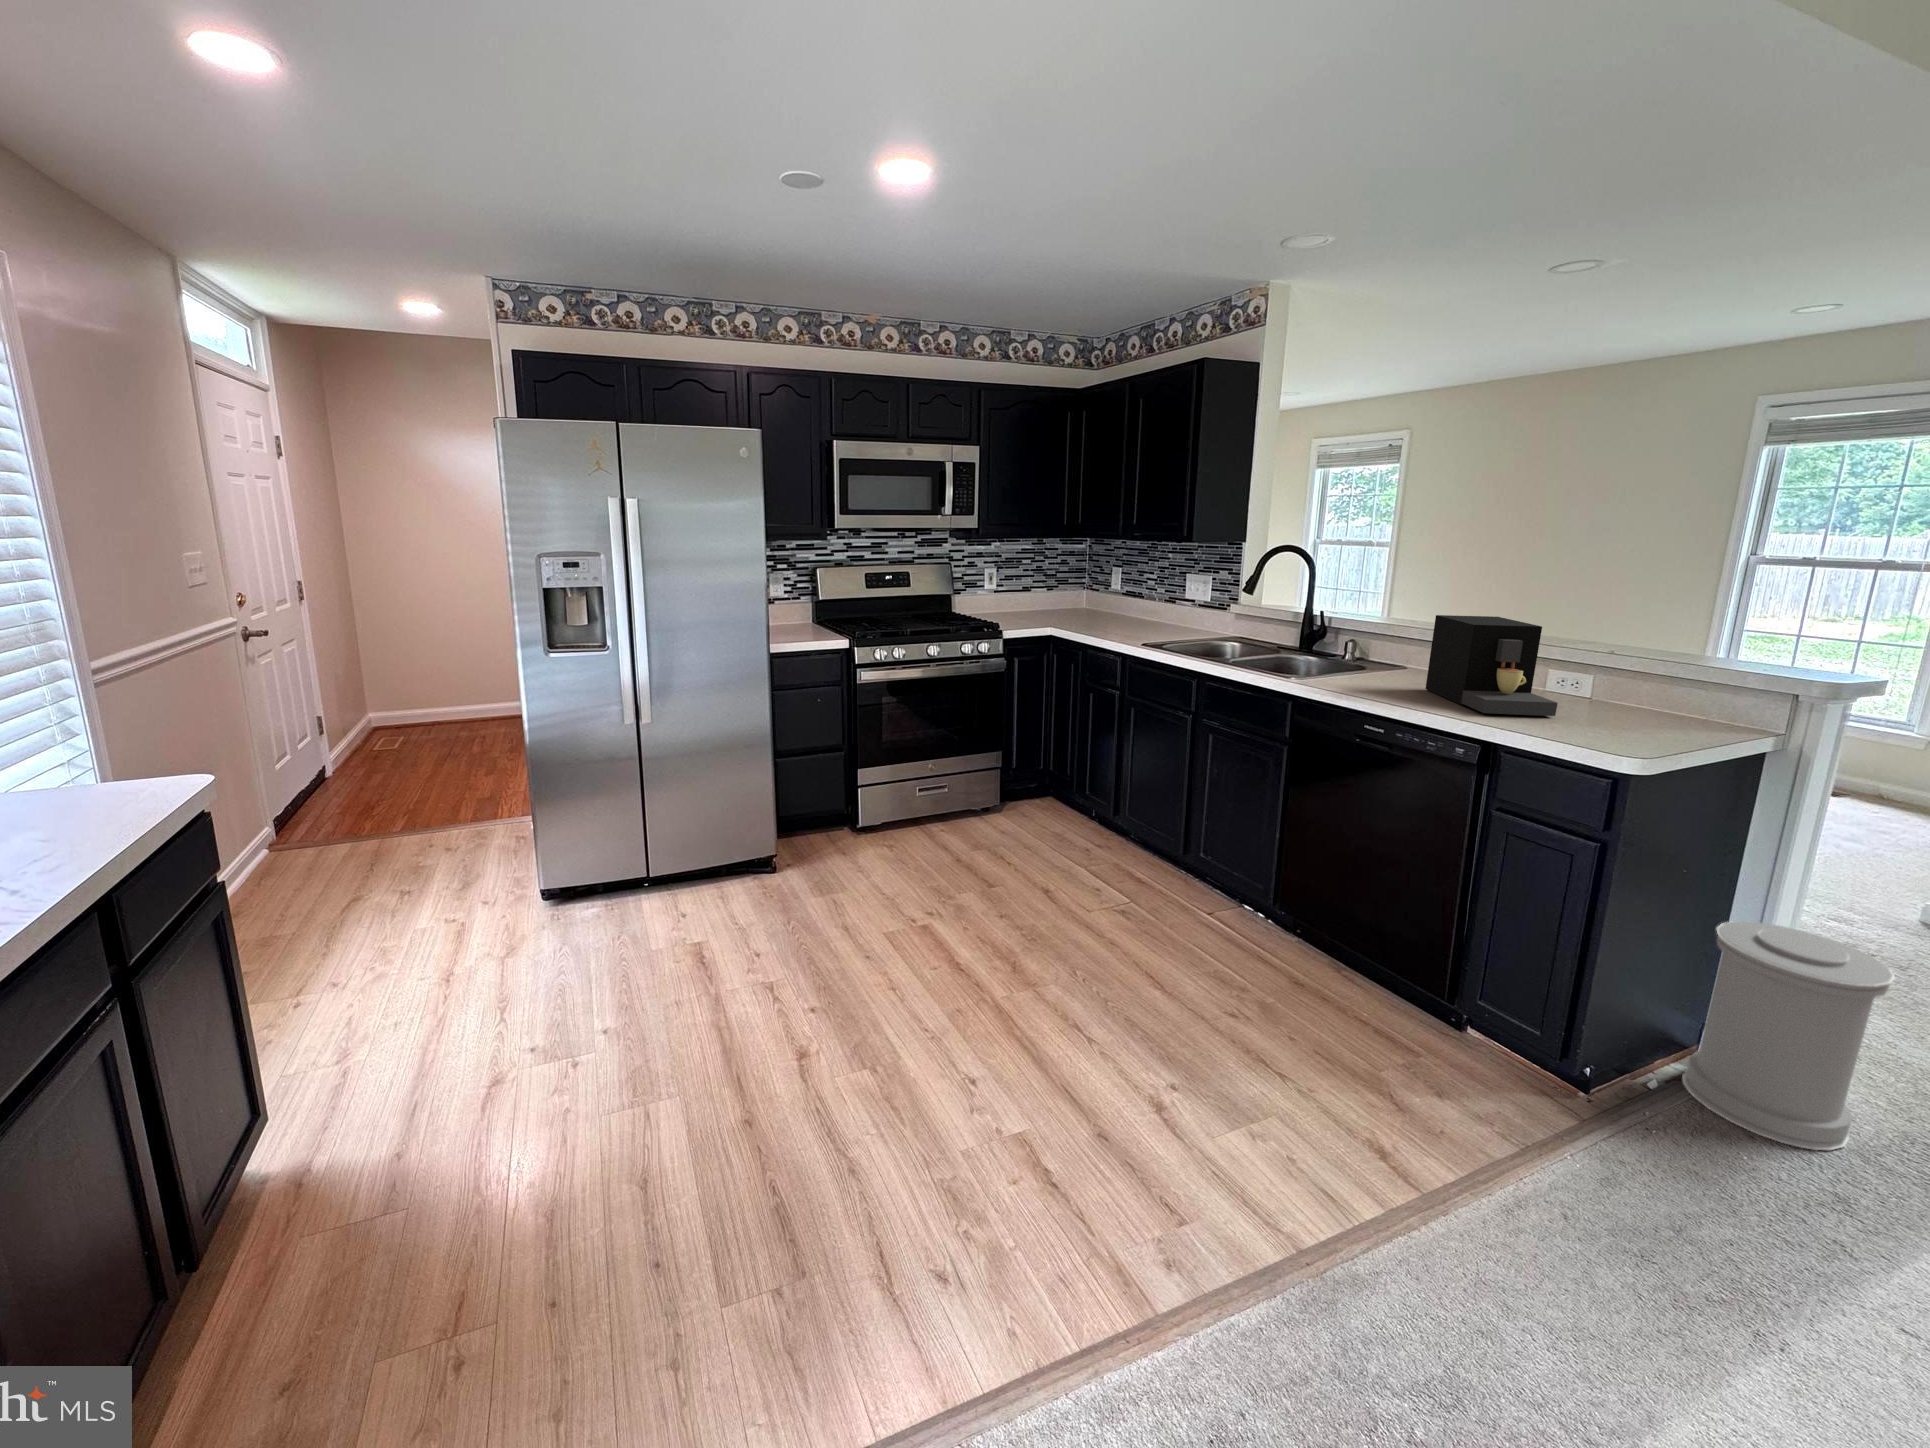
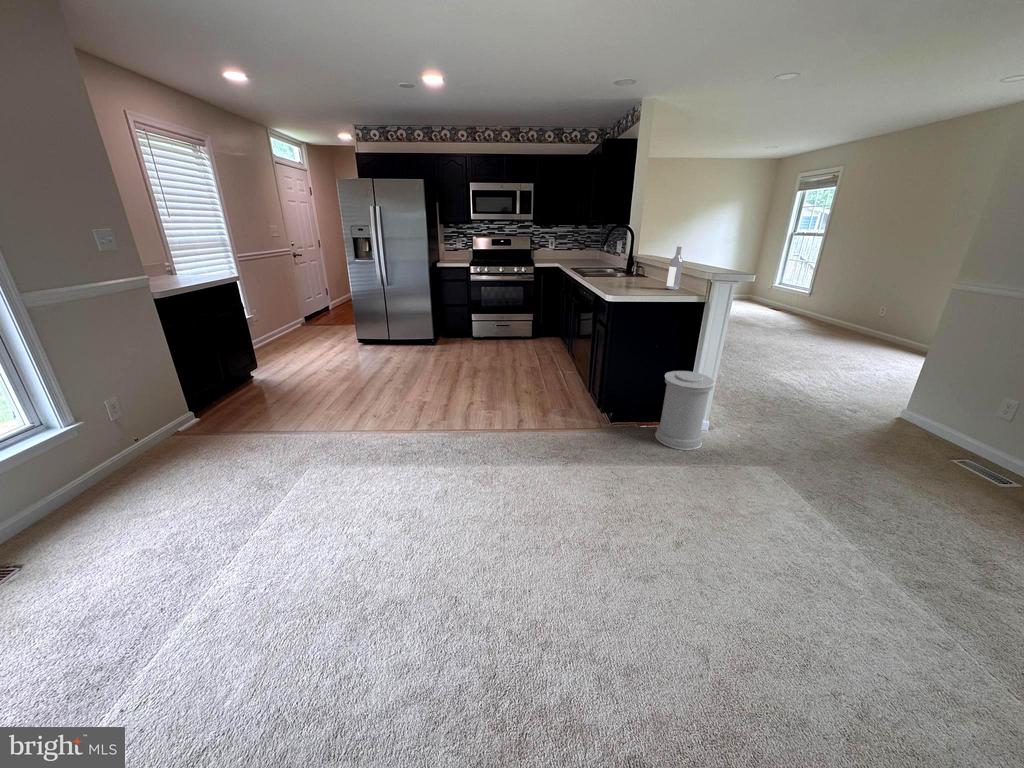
wine bottle: none [1601,605,1651,715] -> present [666,243,683,290]
coffee maker: present [1426,615,1558,716] -> none [613,250,654,288]

